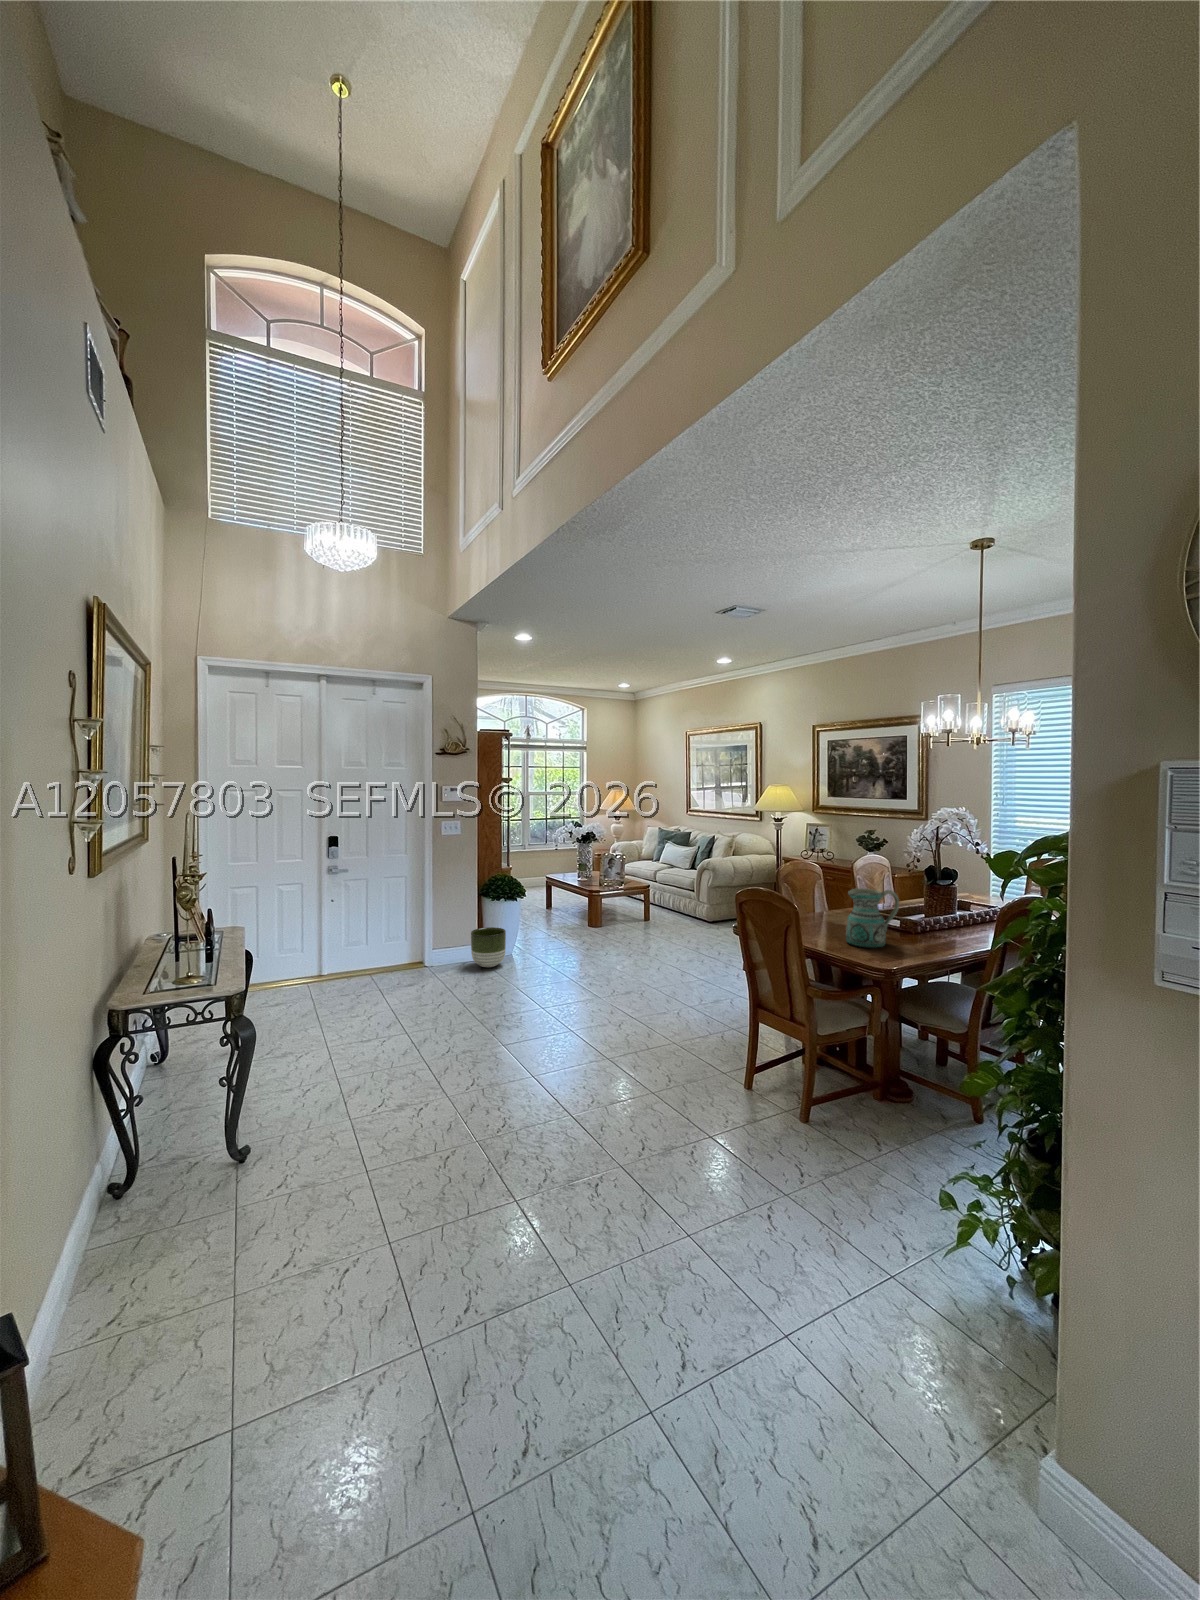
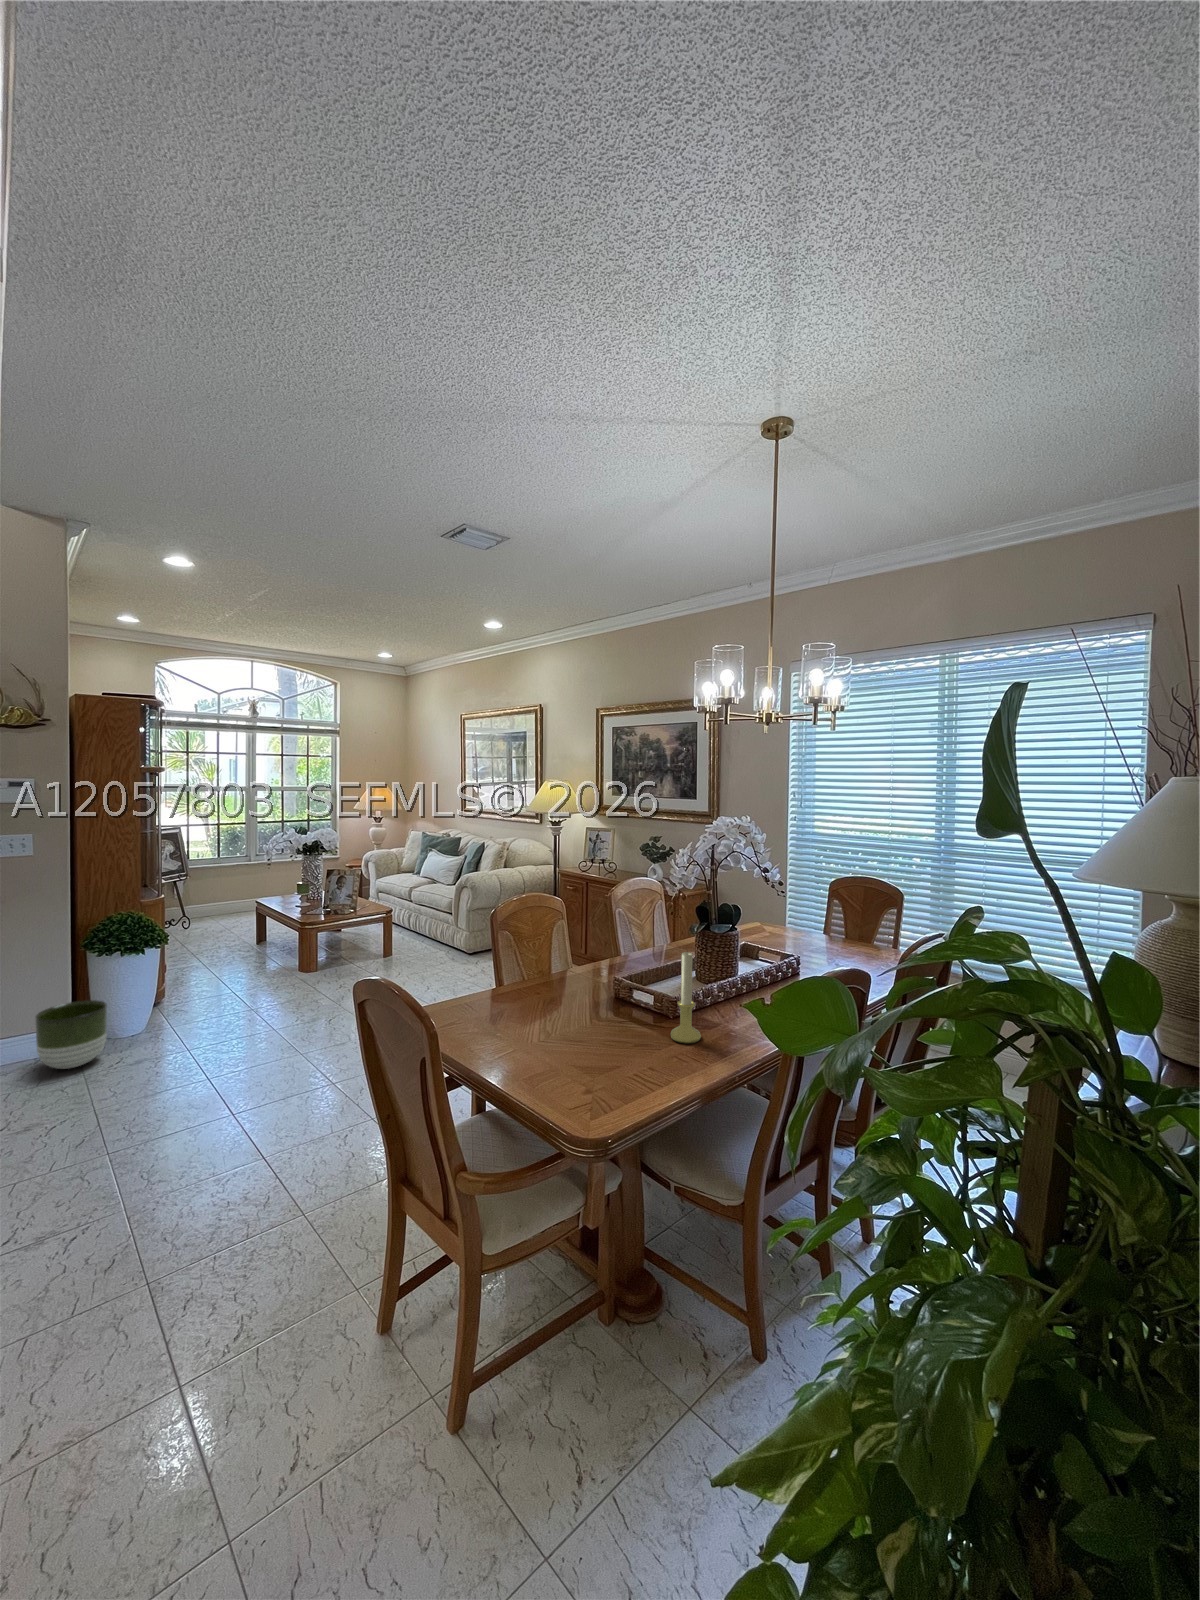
ceramic pitcher: present [846,888,899,948] -> none [564,952,648,1059]
candle holder: none [914,889,935,945] -> present [671,952,701,1043]

